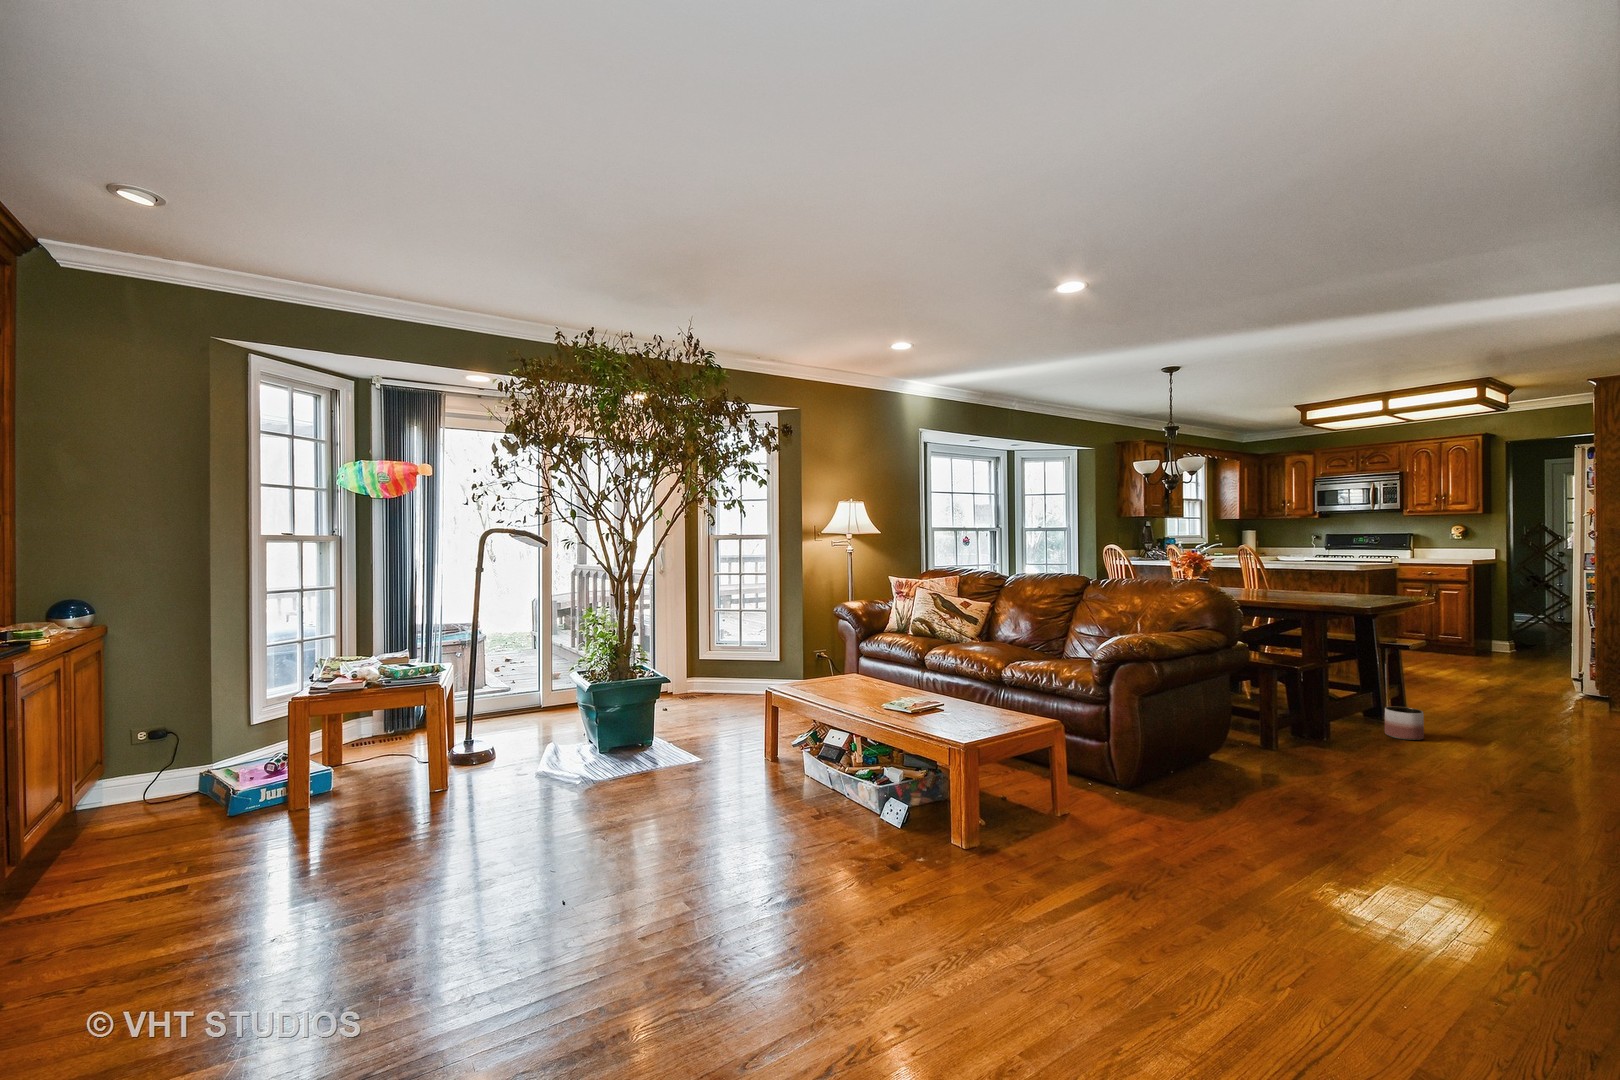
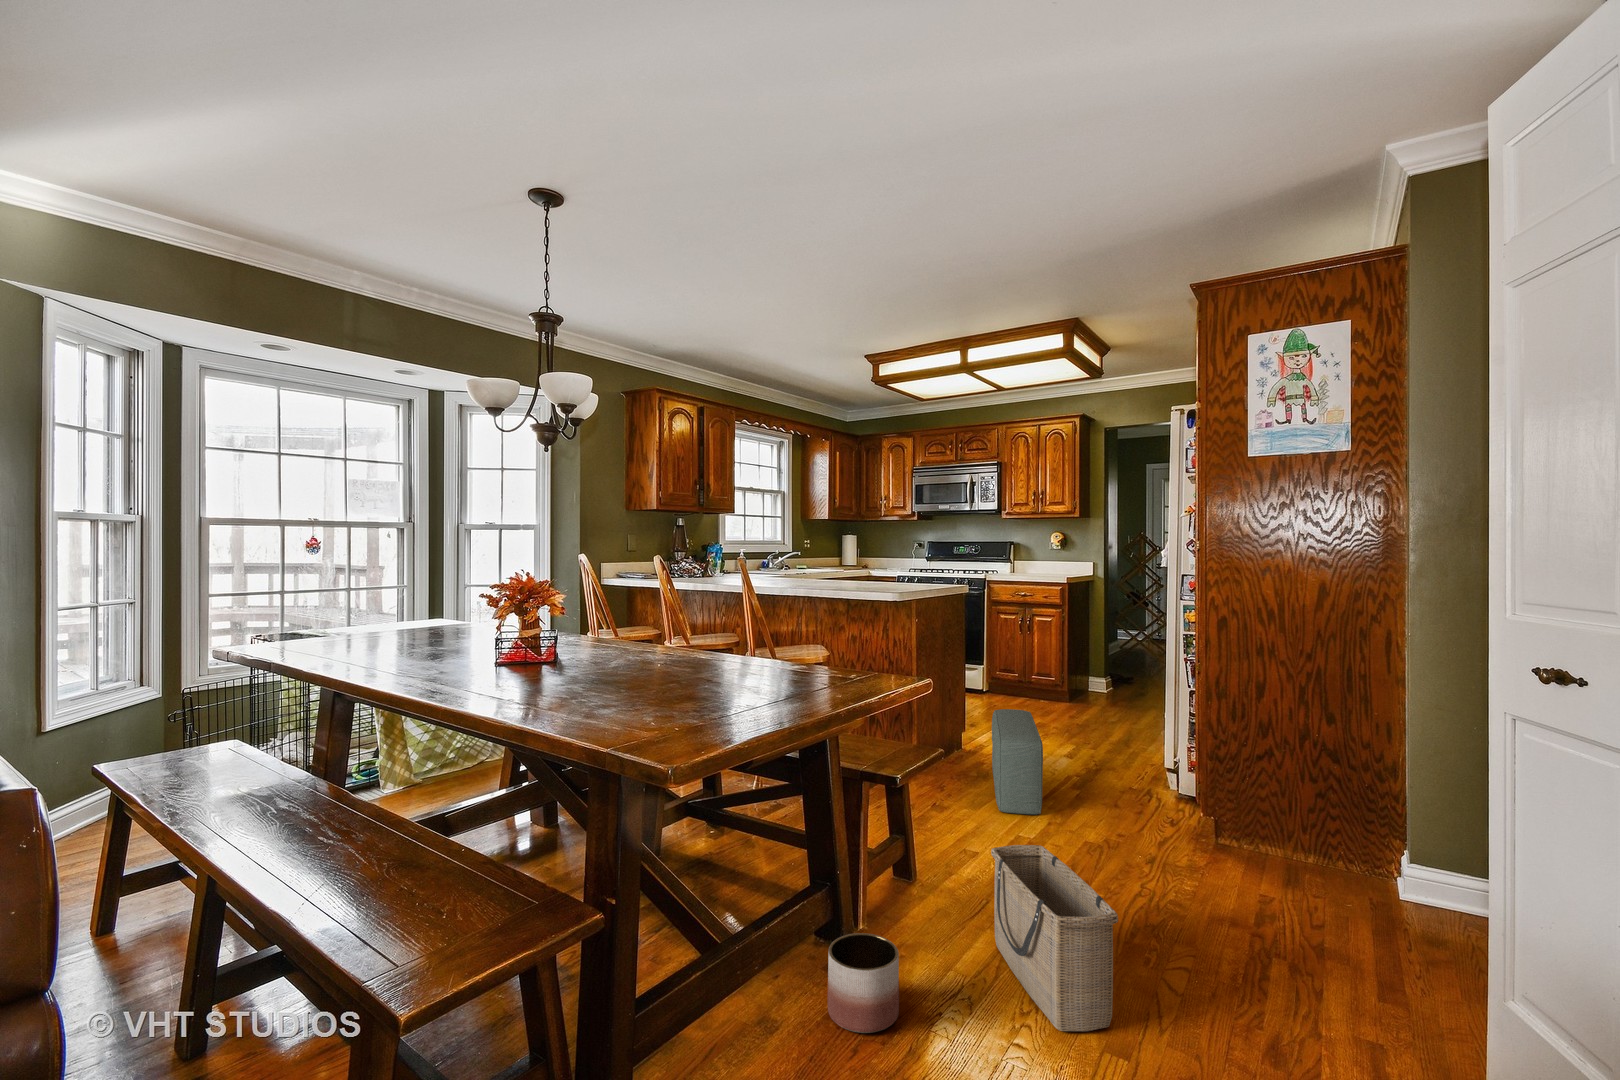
pouf: none [1427,641,1475,697] -> present [992,709,1043,815]
basket: none [1463,682,1546,748] -> present [991,845,1118,1031]

